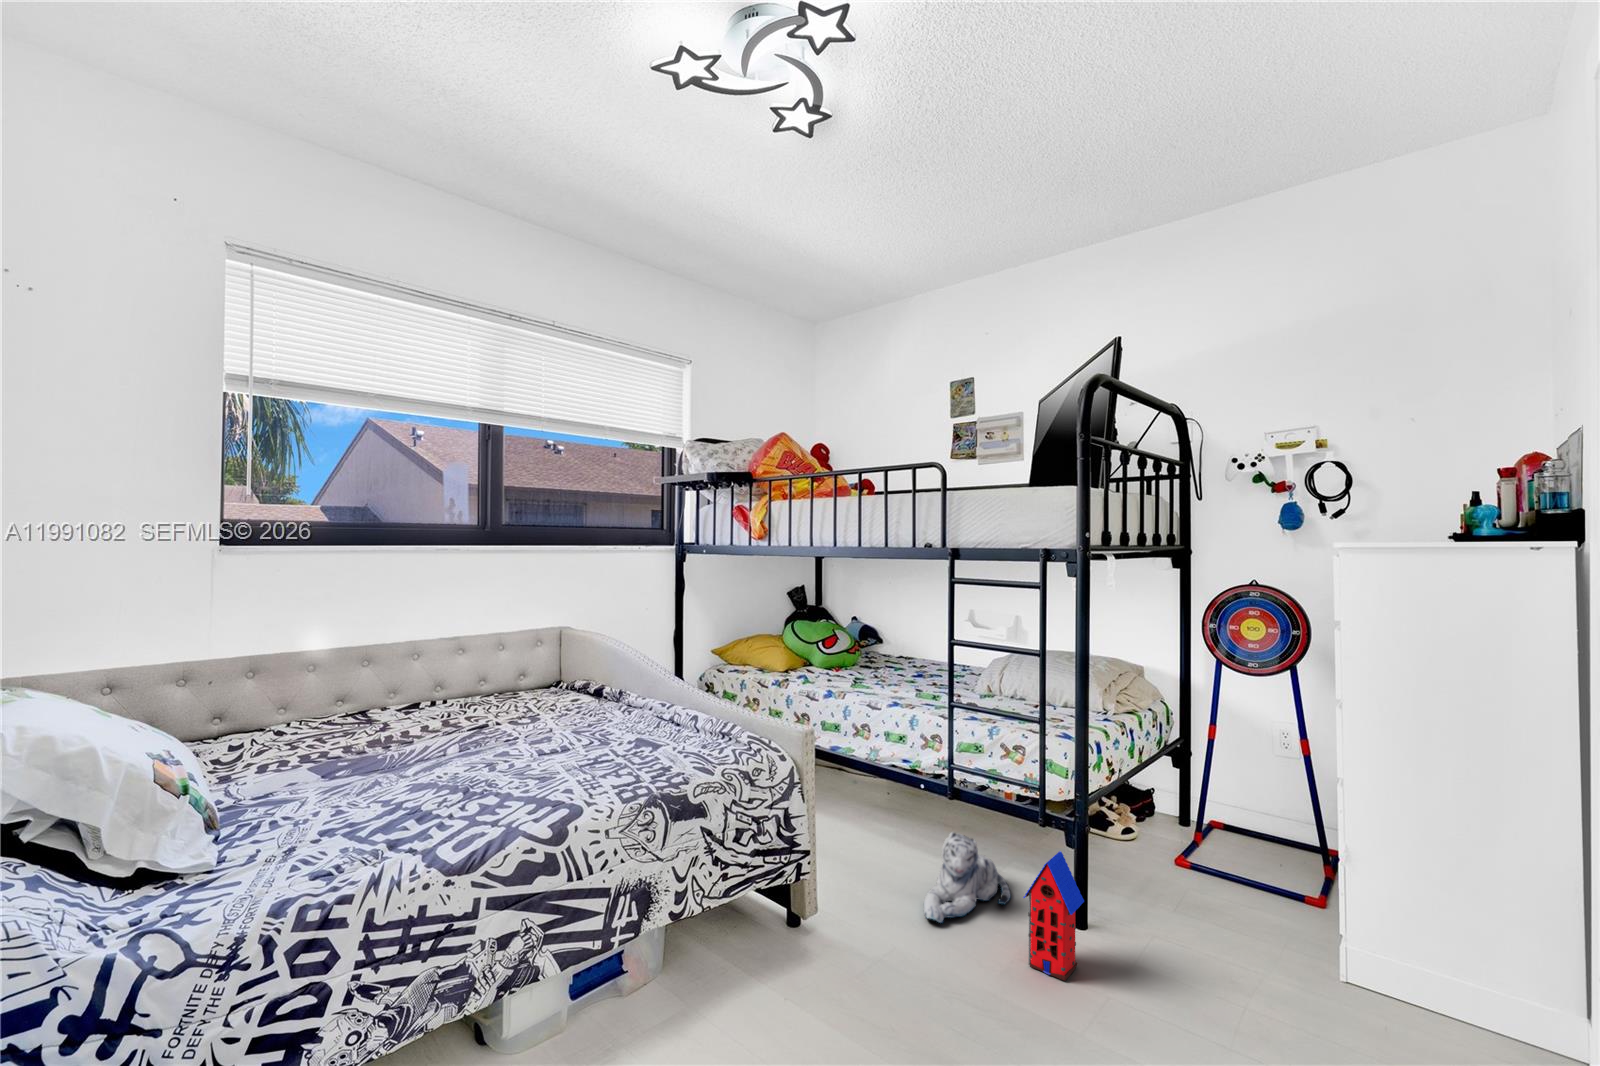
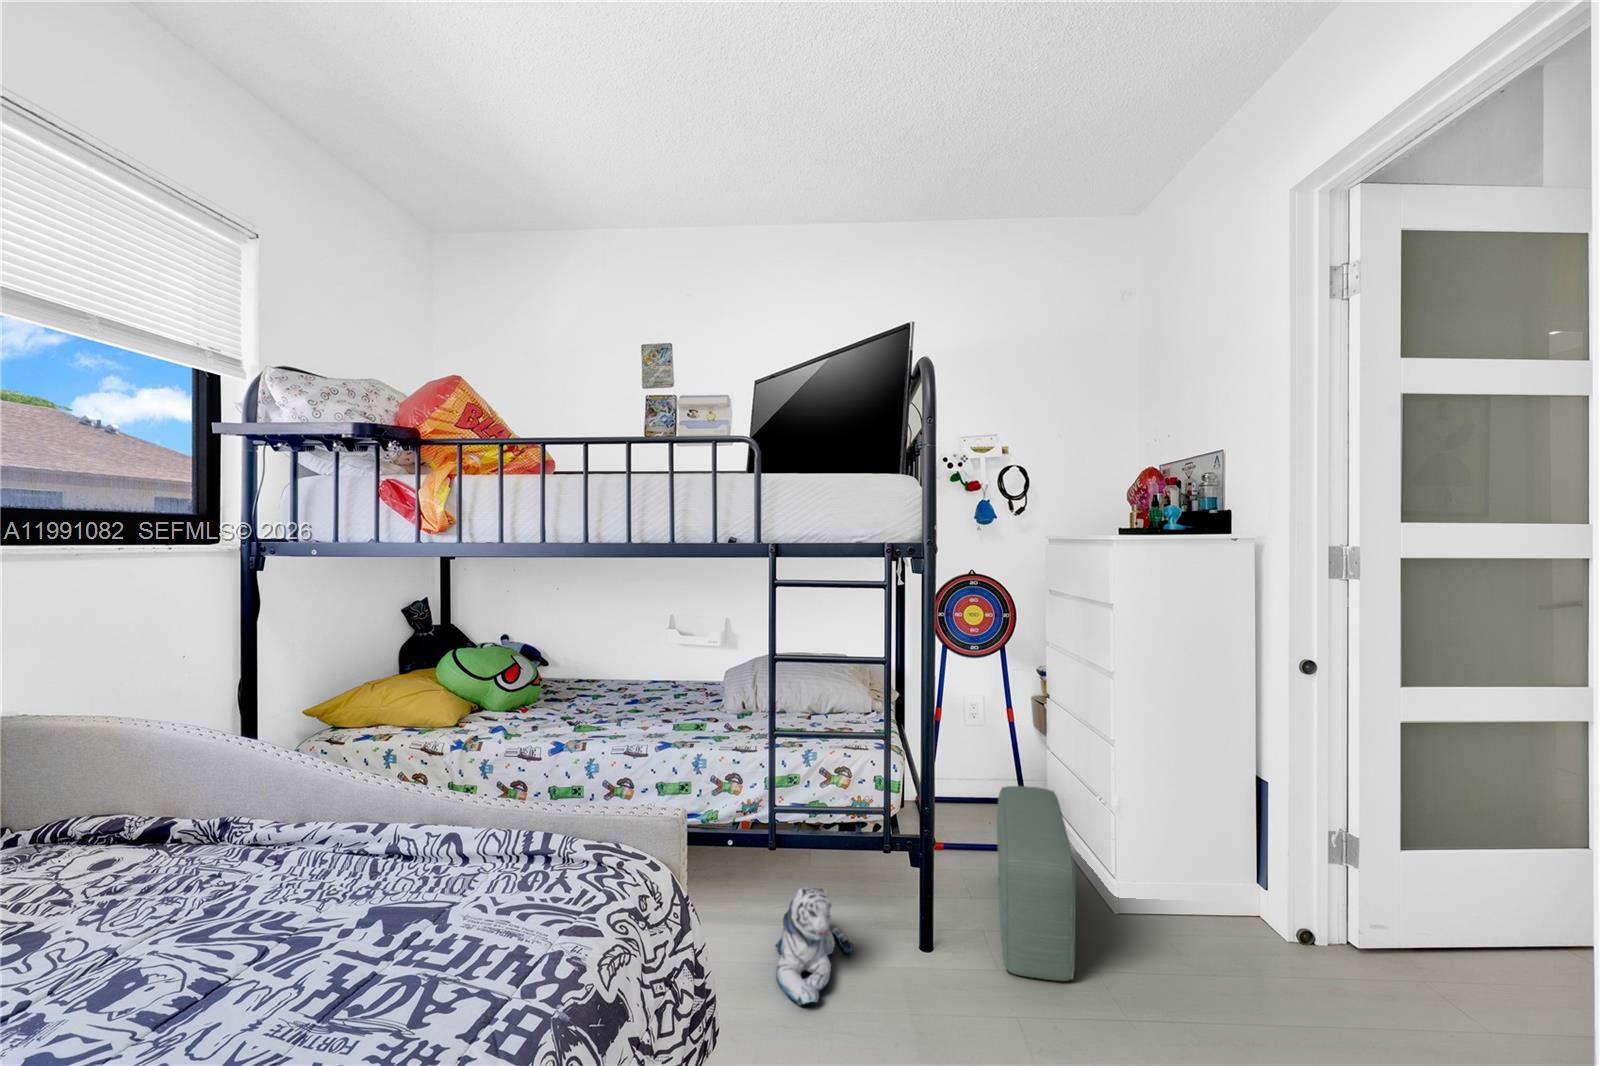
pouf: none [1134,810,1299,1004] -> present [997,786,1076,981]
toy house: present [1023,852,1084,981] -> none [919,876,978,1013]

